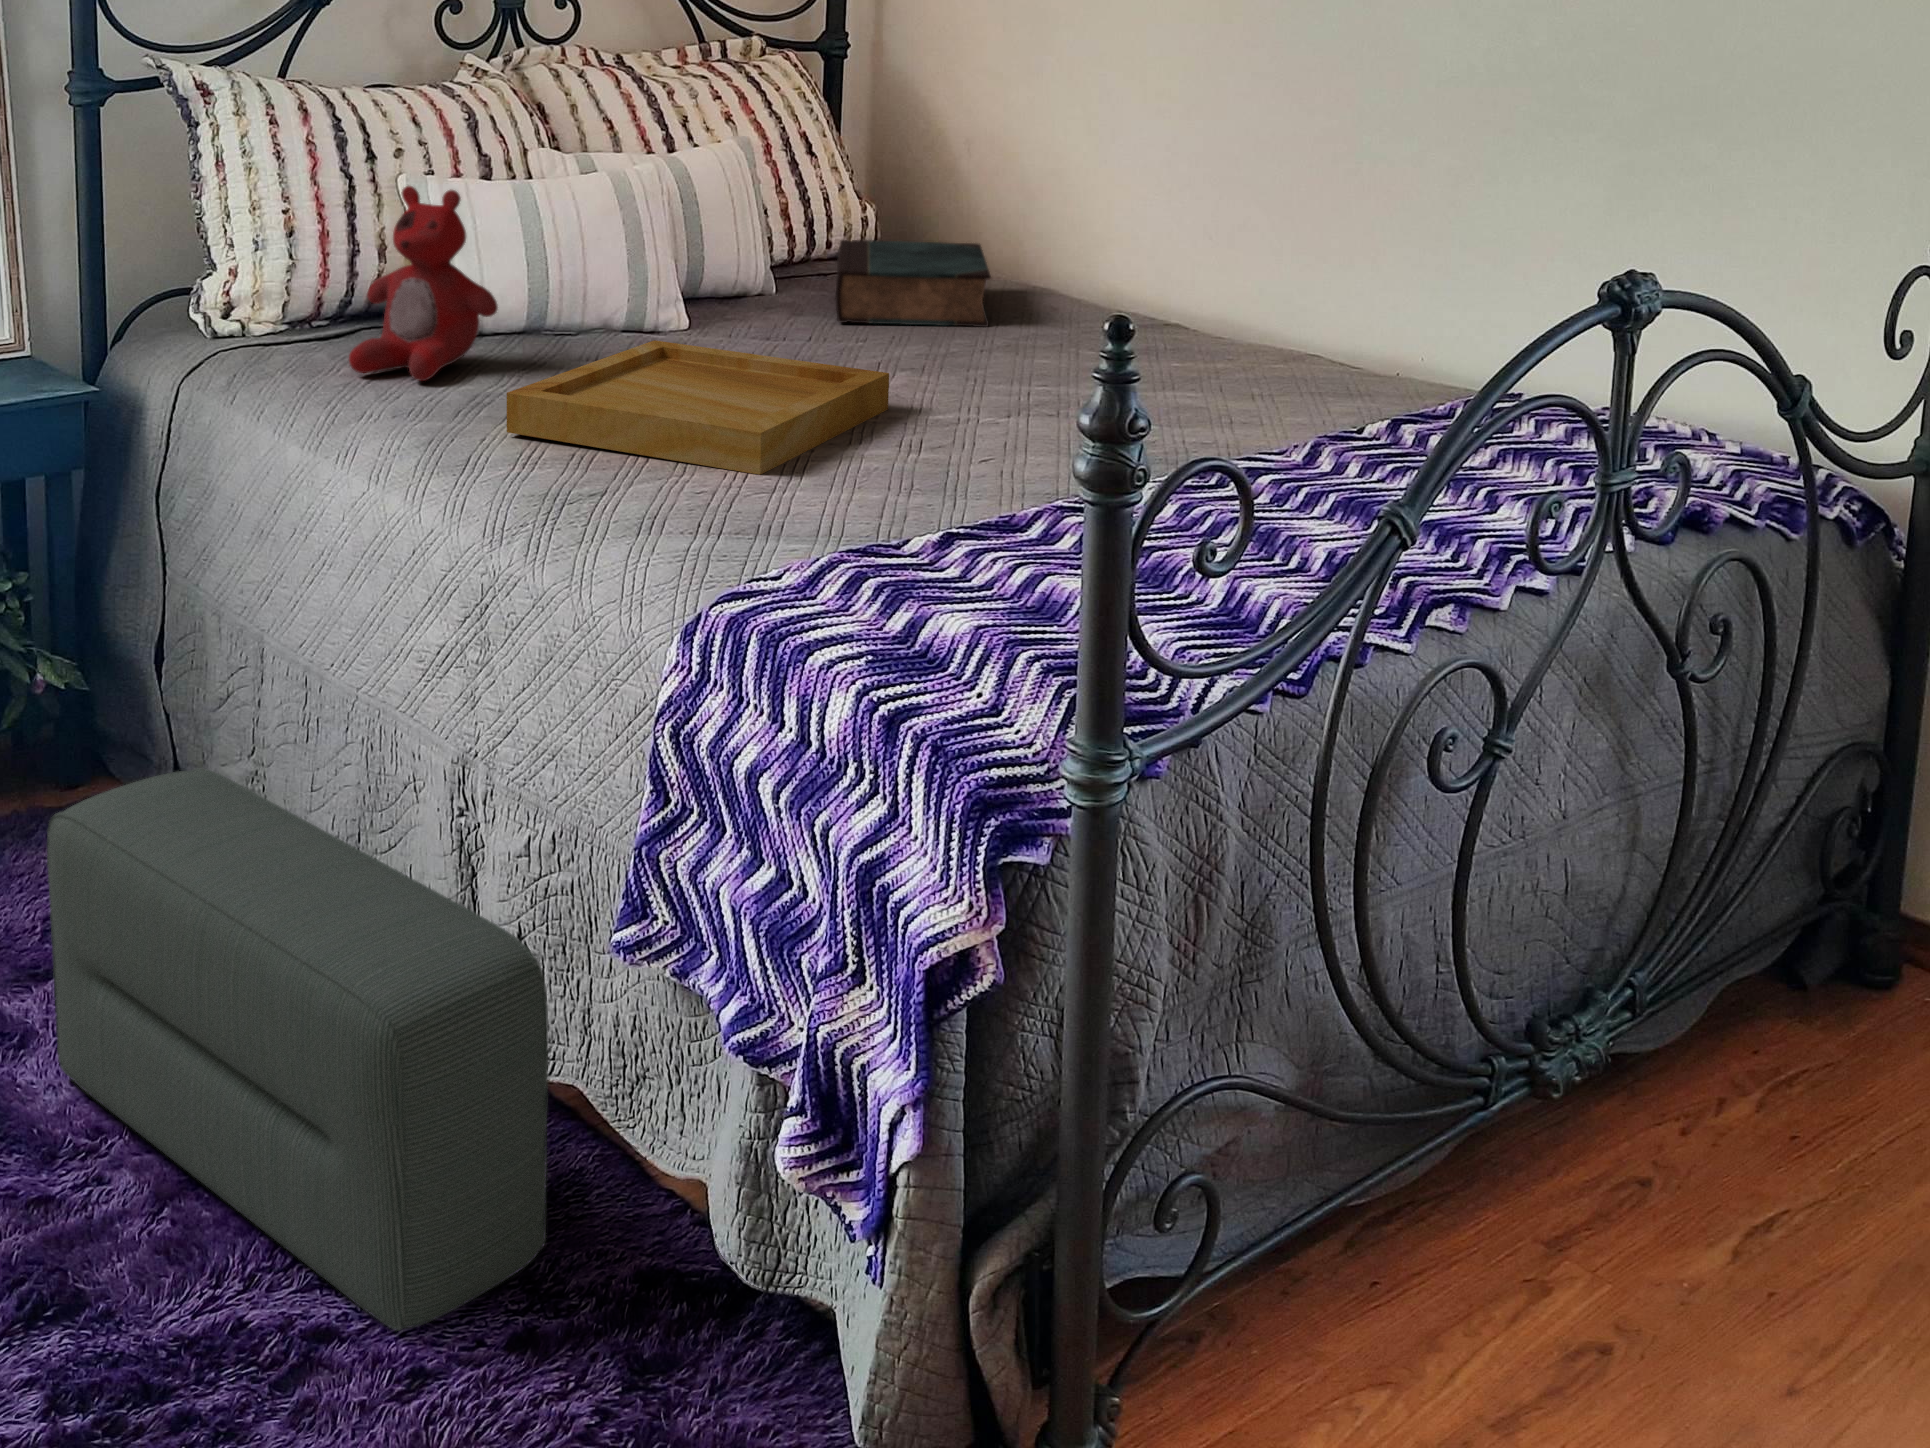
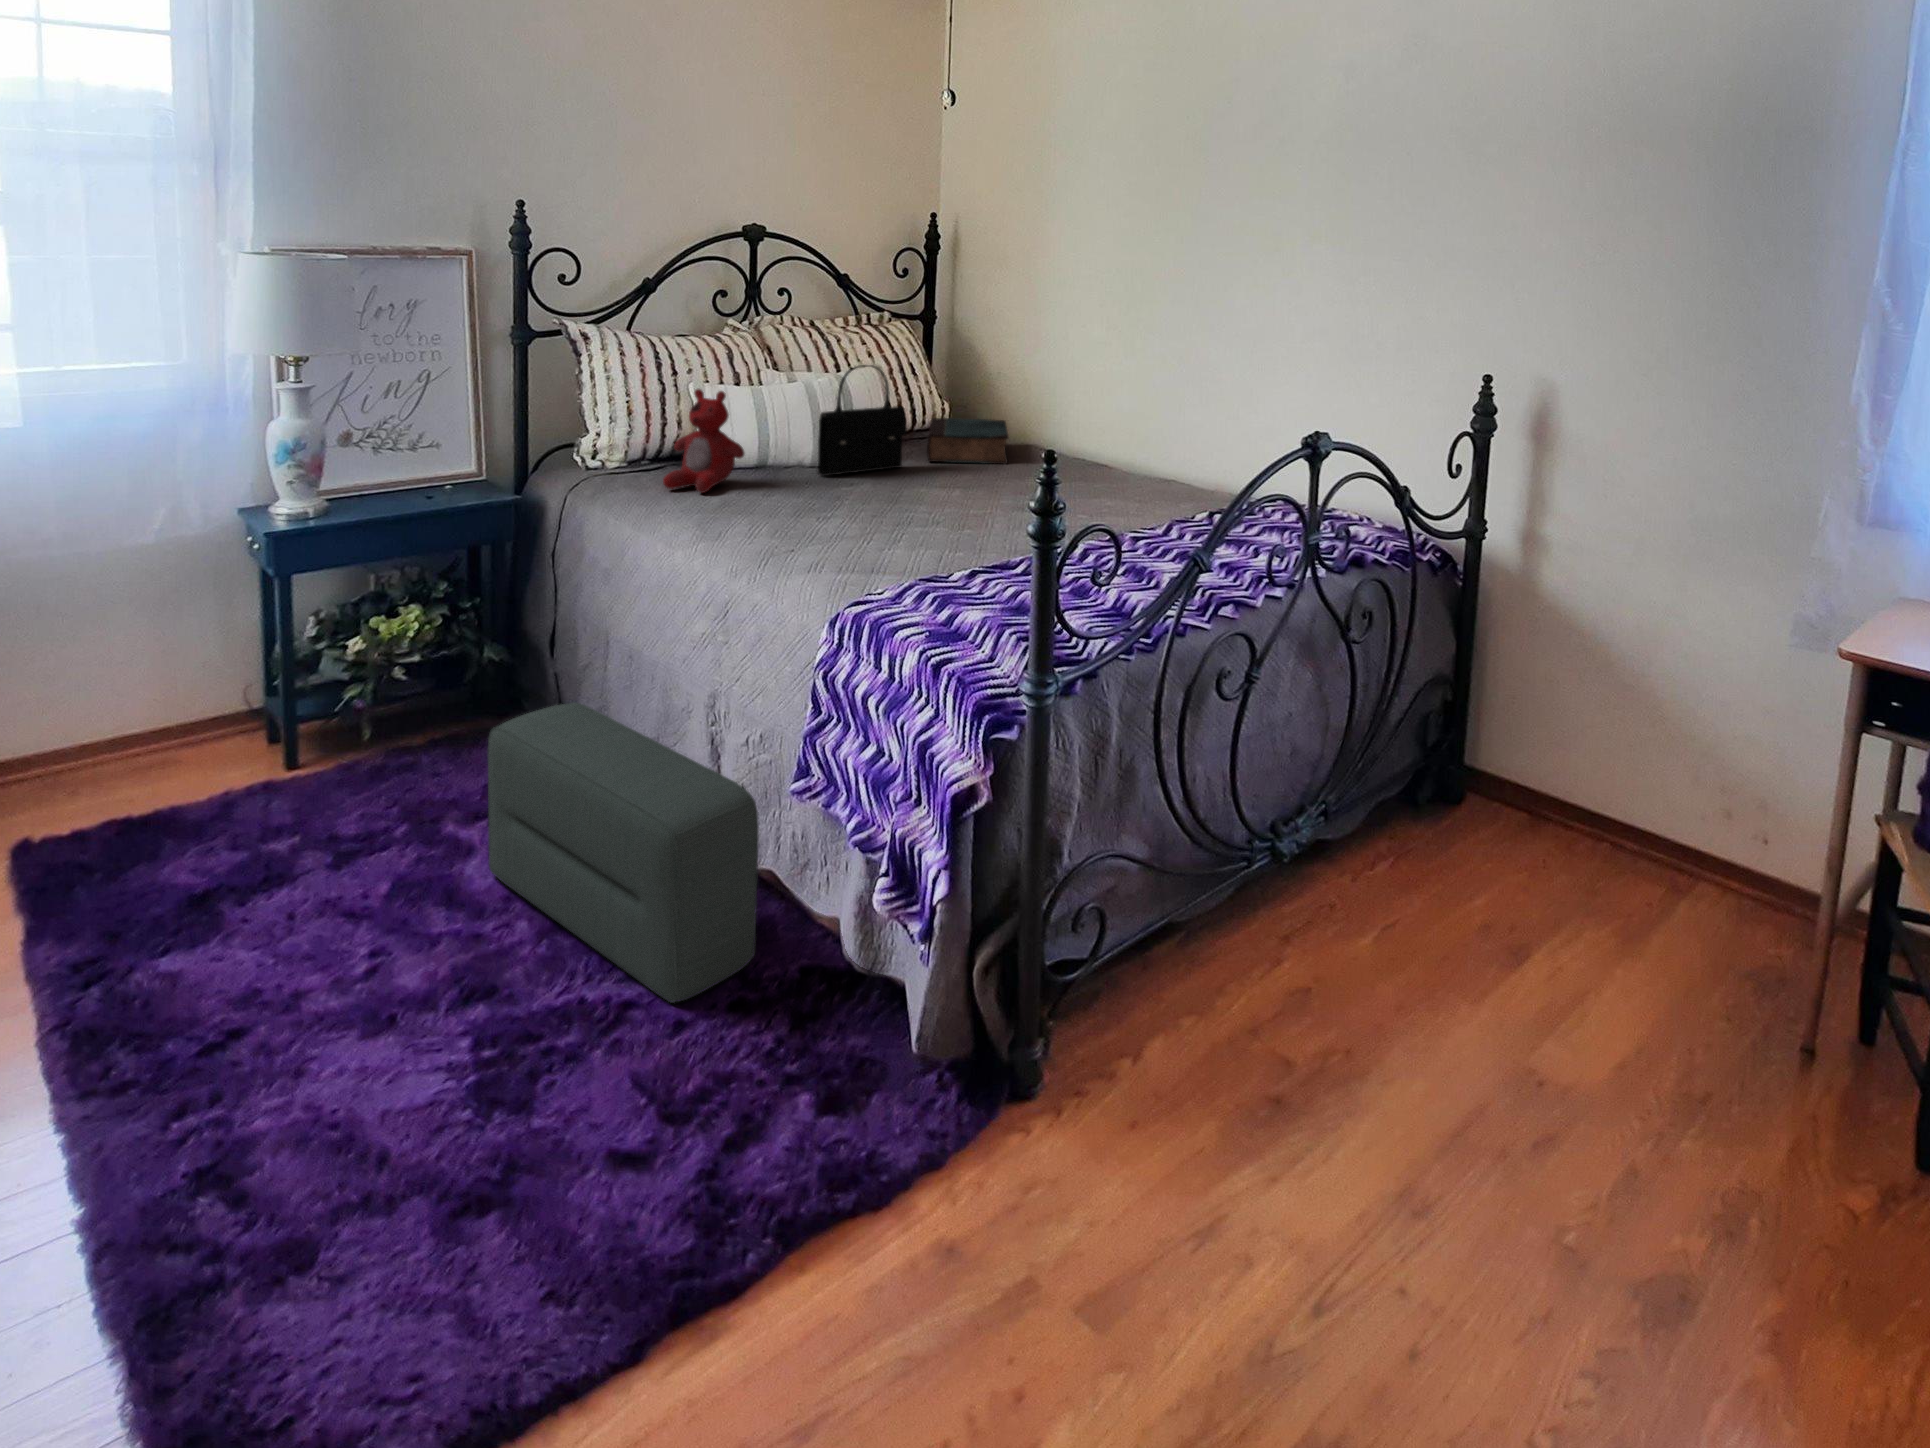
handbag: none [633,139,798,350] -> present [818,365,907,476]
tray: present [507,340,889,475] -> none [747,471,951,542]

